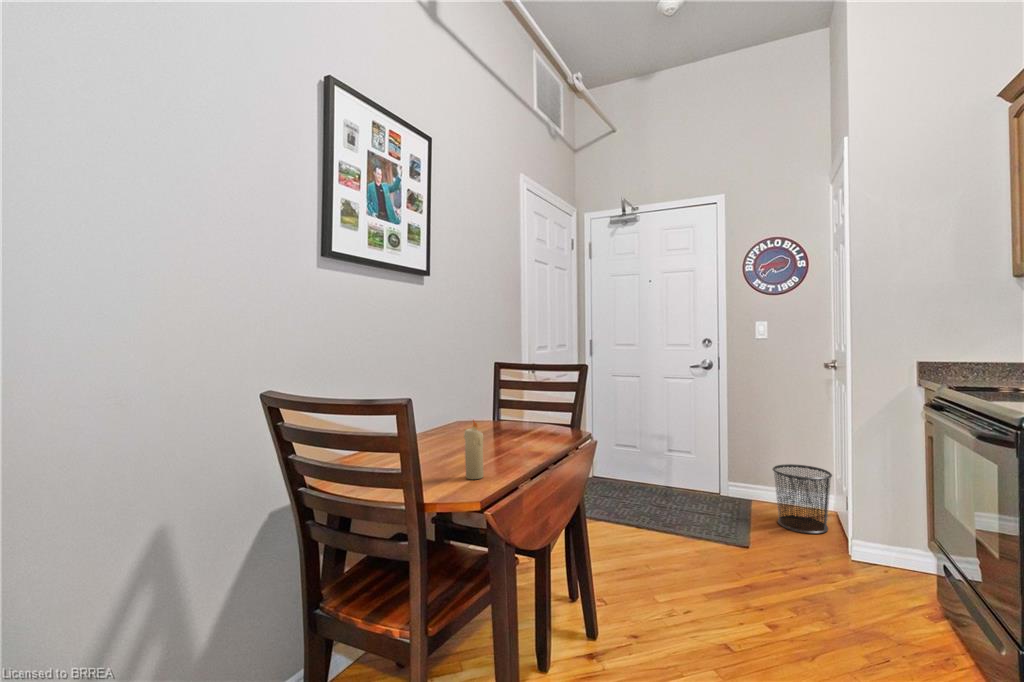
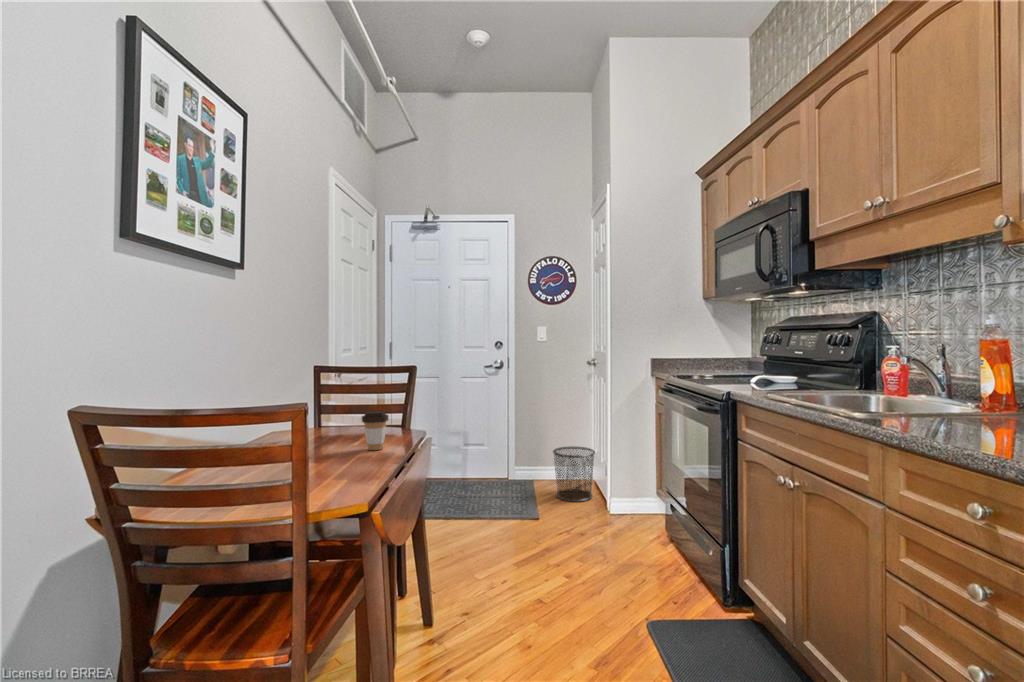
coffee cup: none [509,412,535,452] -> present [362,410,389,450]
candle: present [464,420,483,479] -> none [338,418,358,477]

